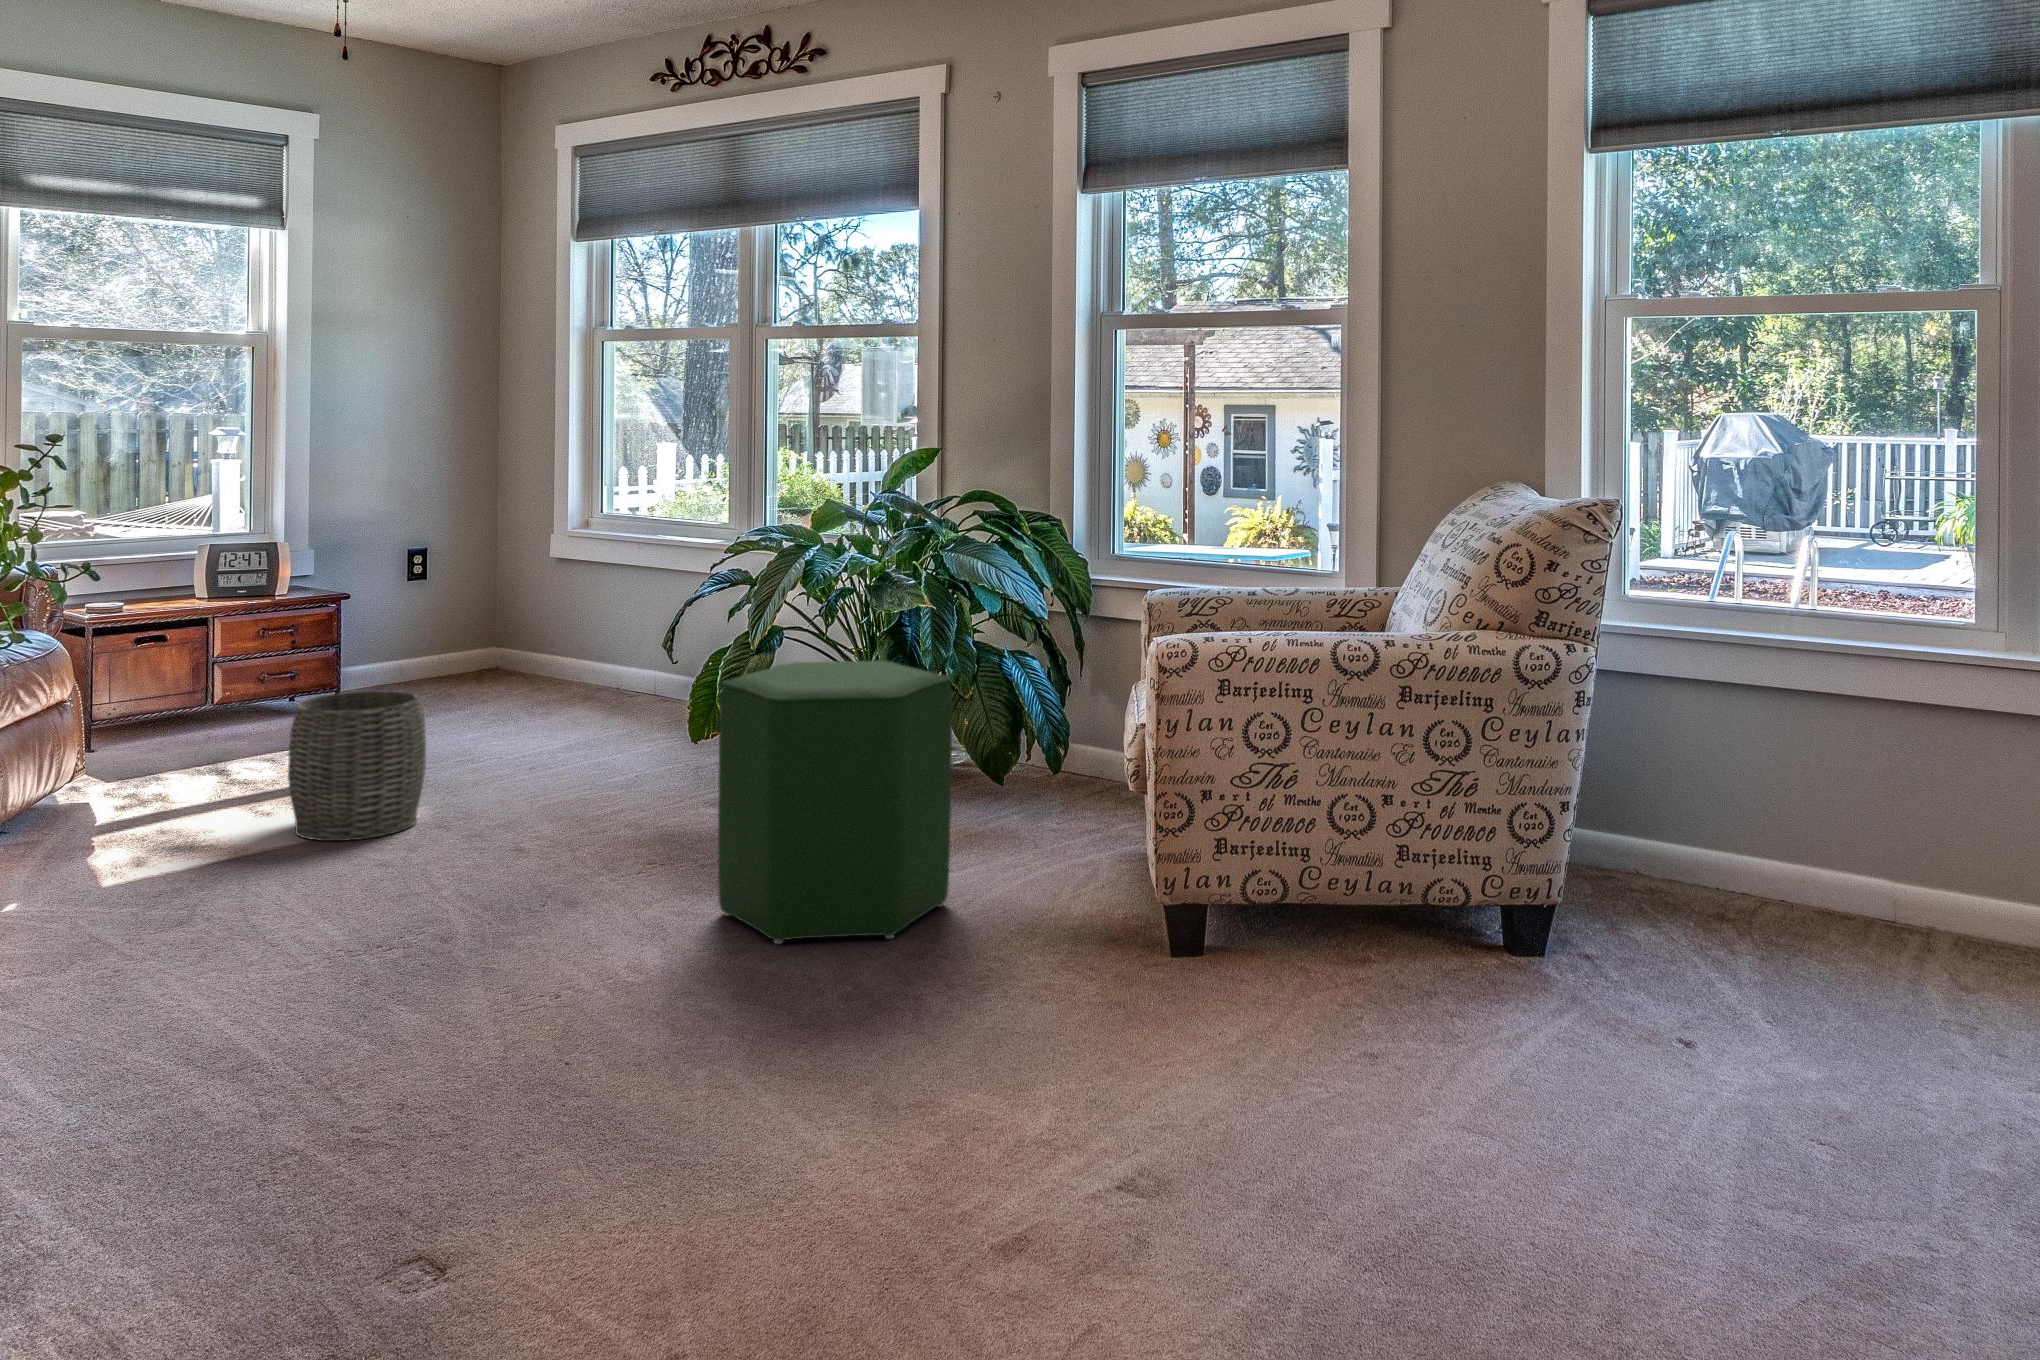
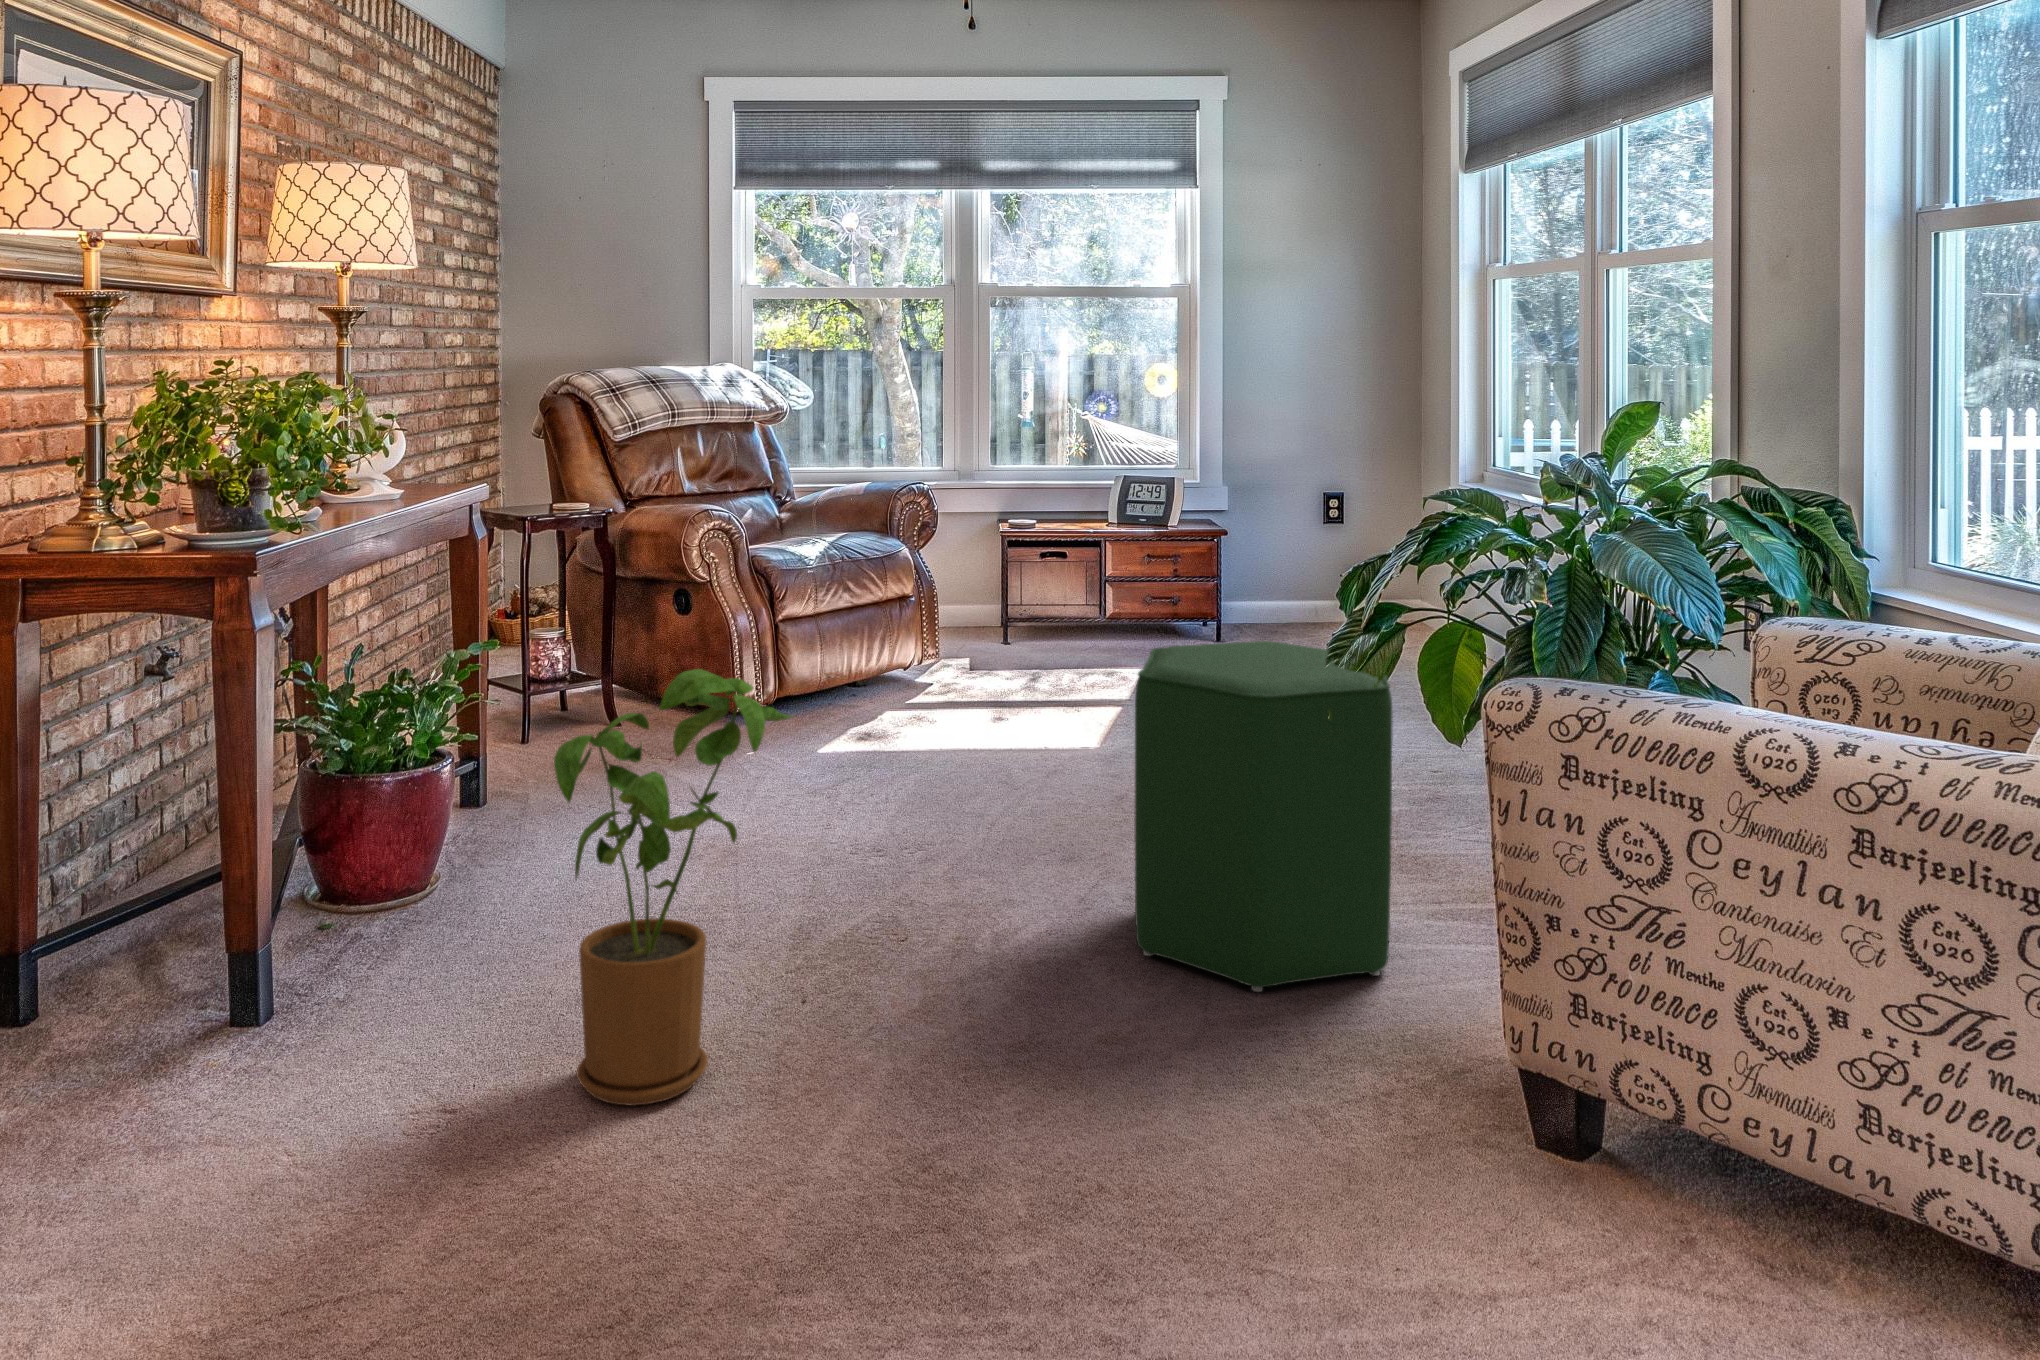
woven basket: present [288,691,426,841] -> none [988,615,1105,753]
house plant: none [445,735,705,1182] -> present [554,669,792,1105]

